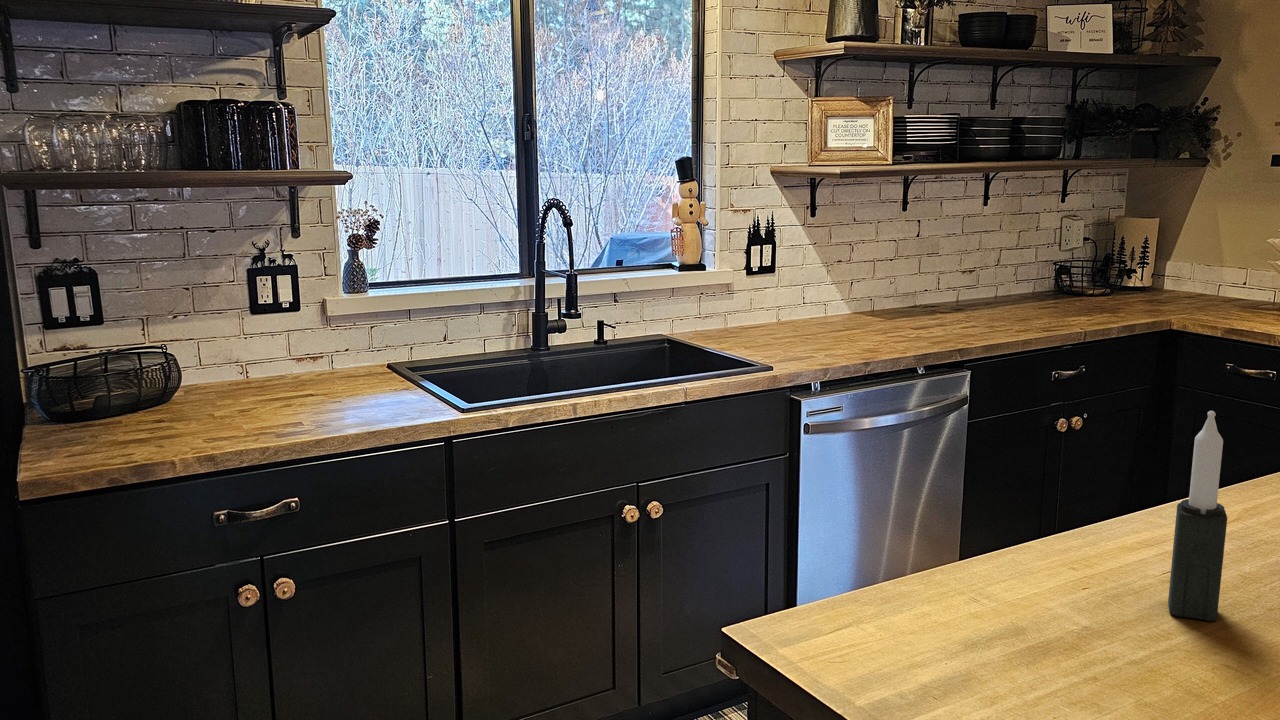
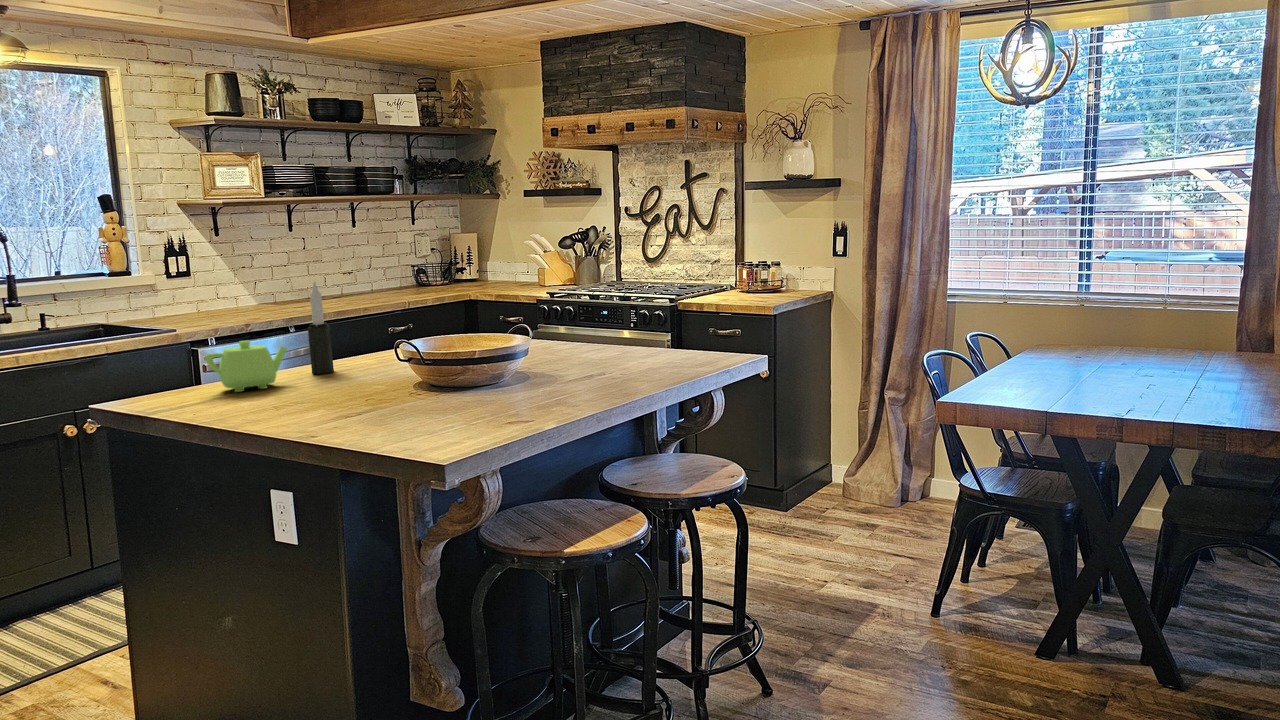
teapot: none [979,550,1159,676] -> present [205,341,287,392]

